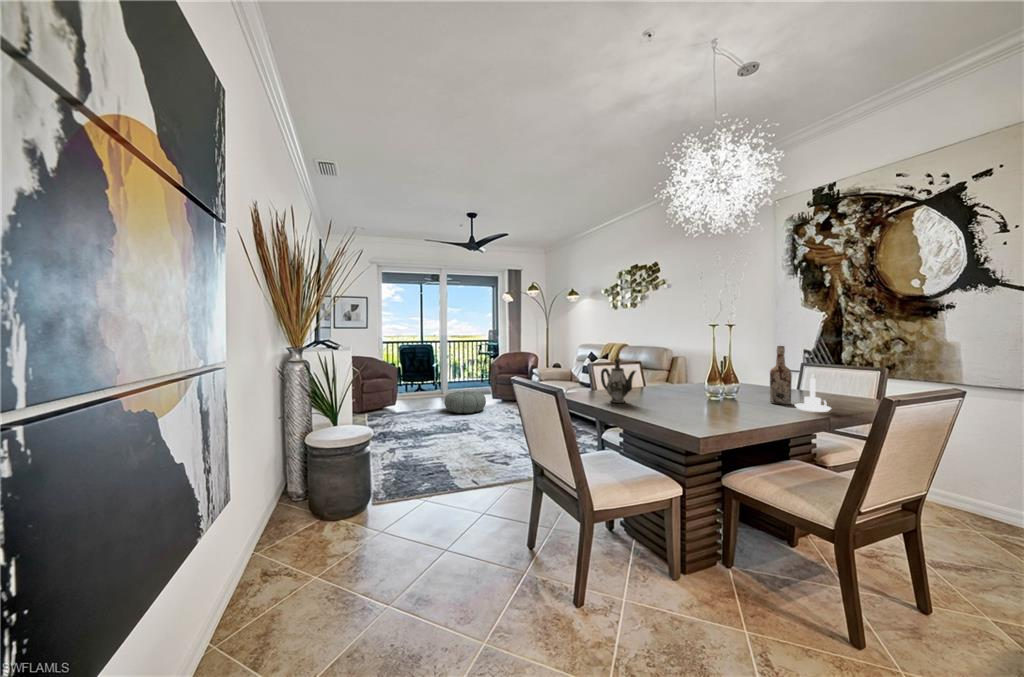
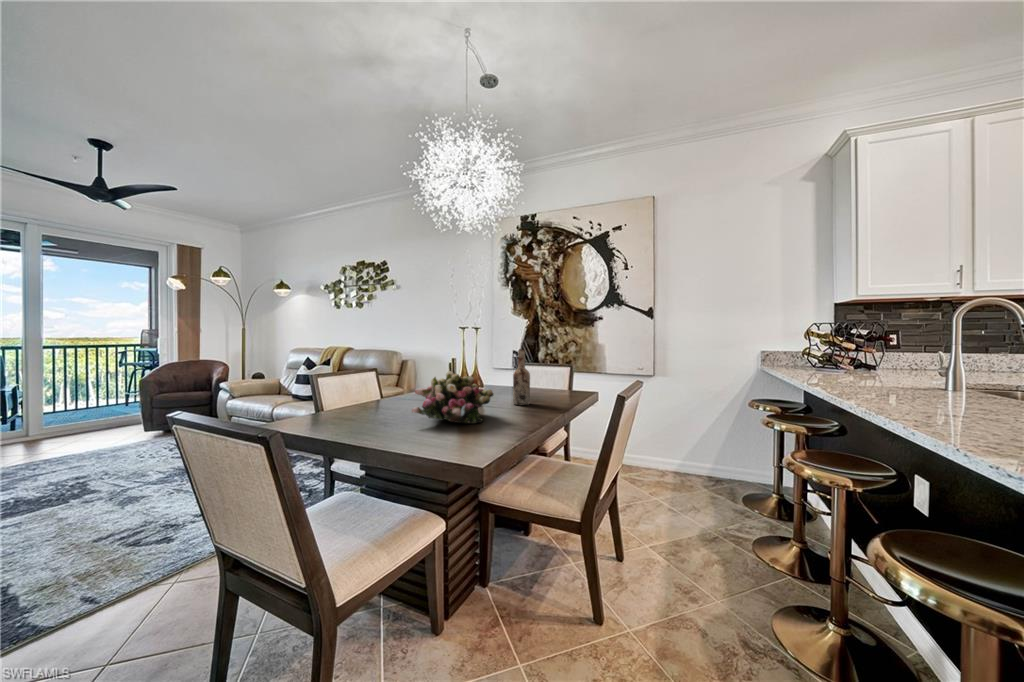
teapot: present [601,358,636,403] -> none [337,369,387,429]
flower arrangement: none [656,364,736,411] -> present [412,371,493,424]
candle holder: present [795,374,831,412] -> none [537,374,563,410]
pouf: present [444,391,486,413] -> none [27,424,130,466]

